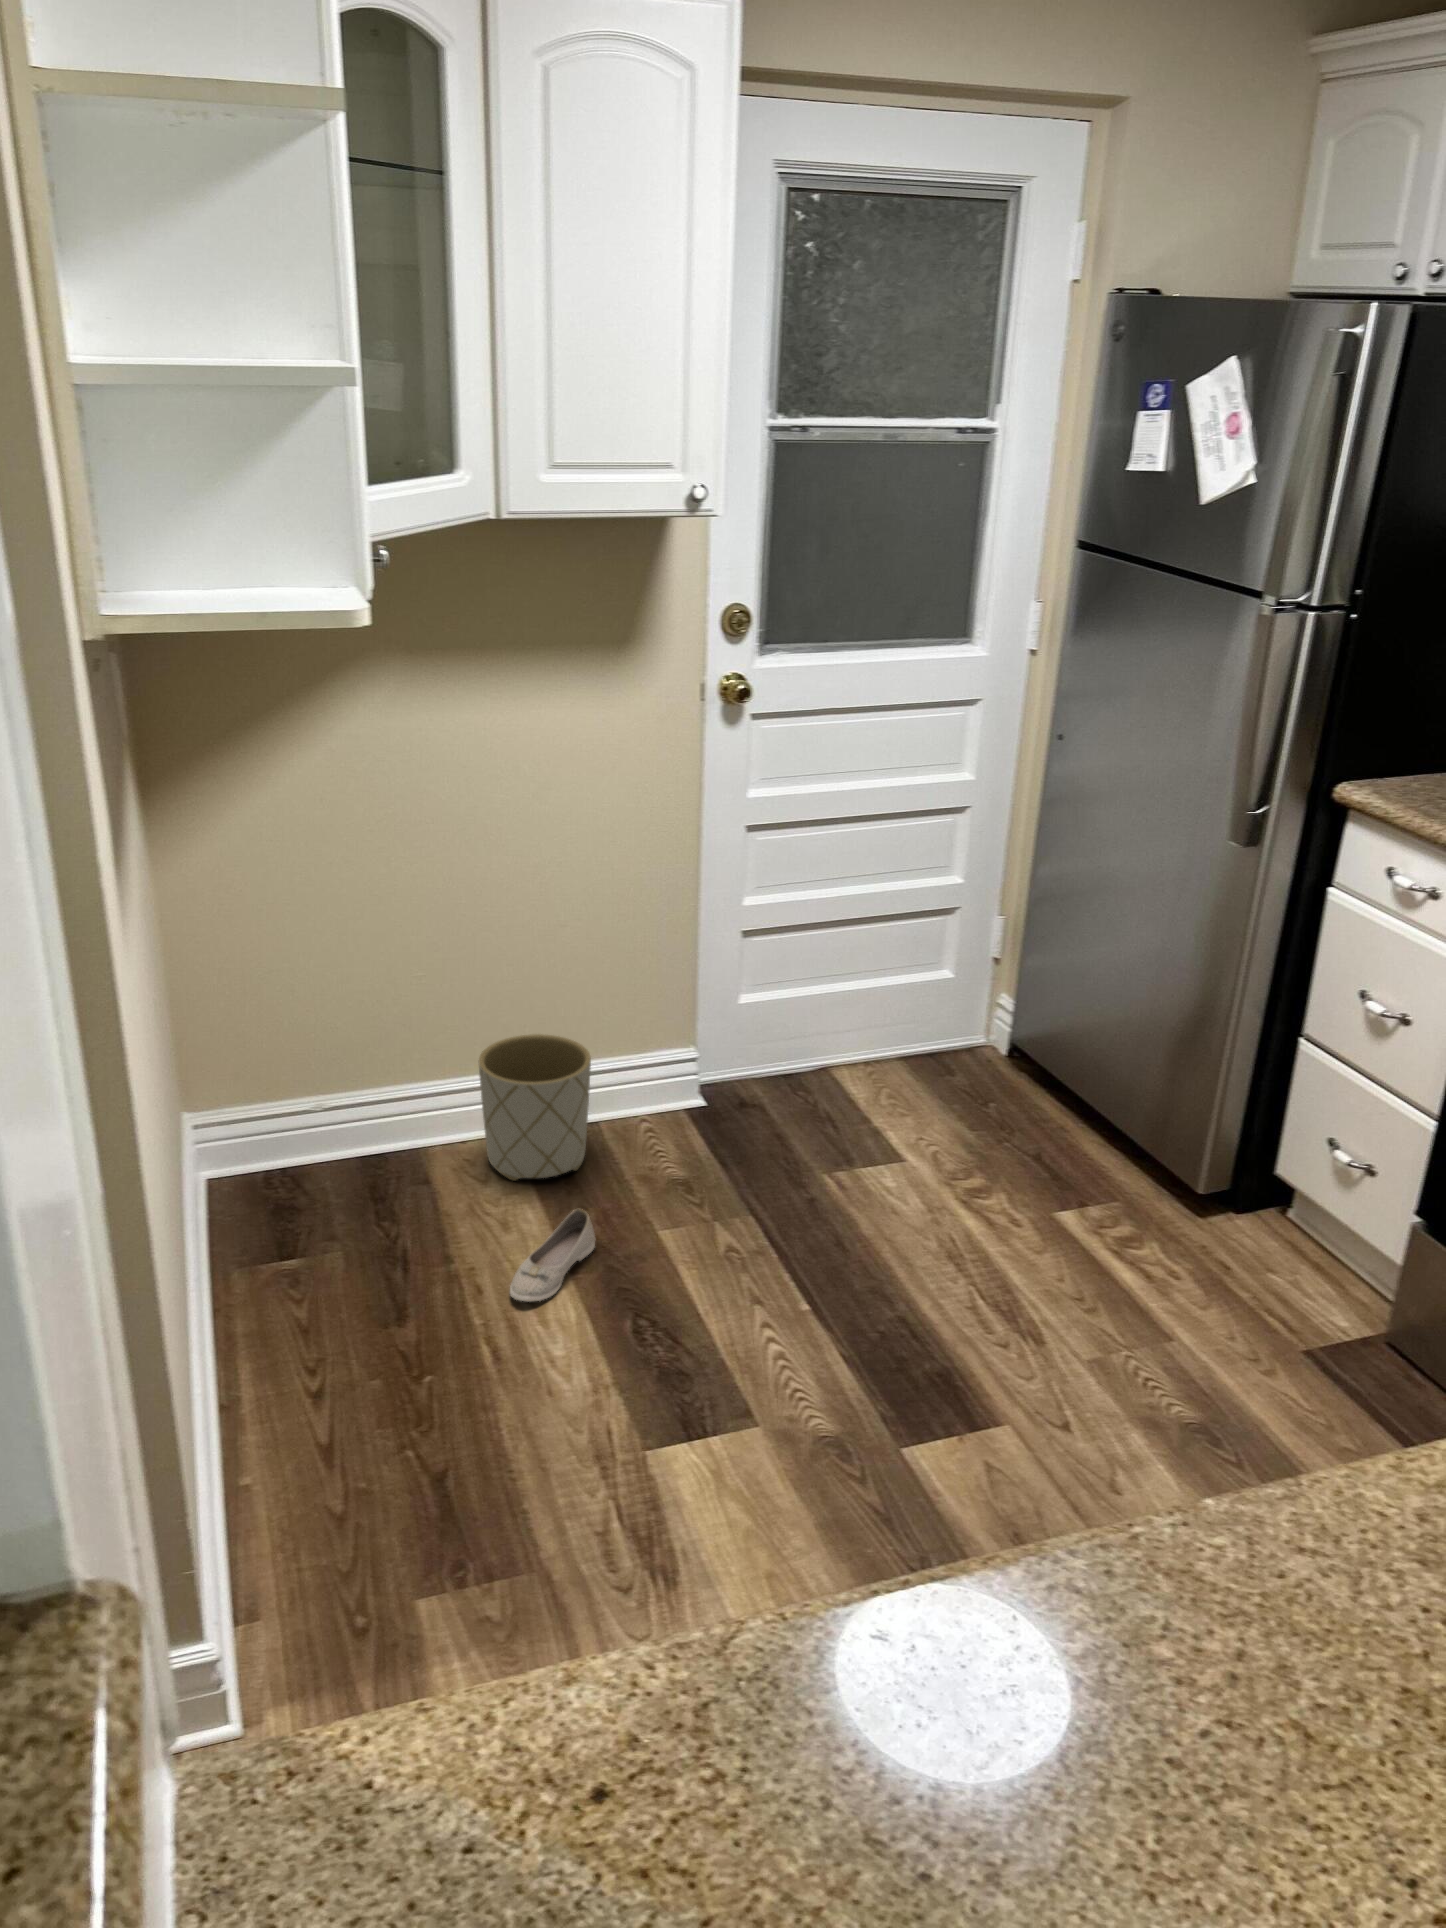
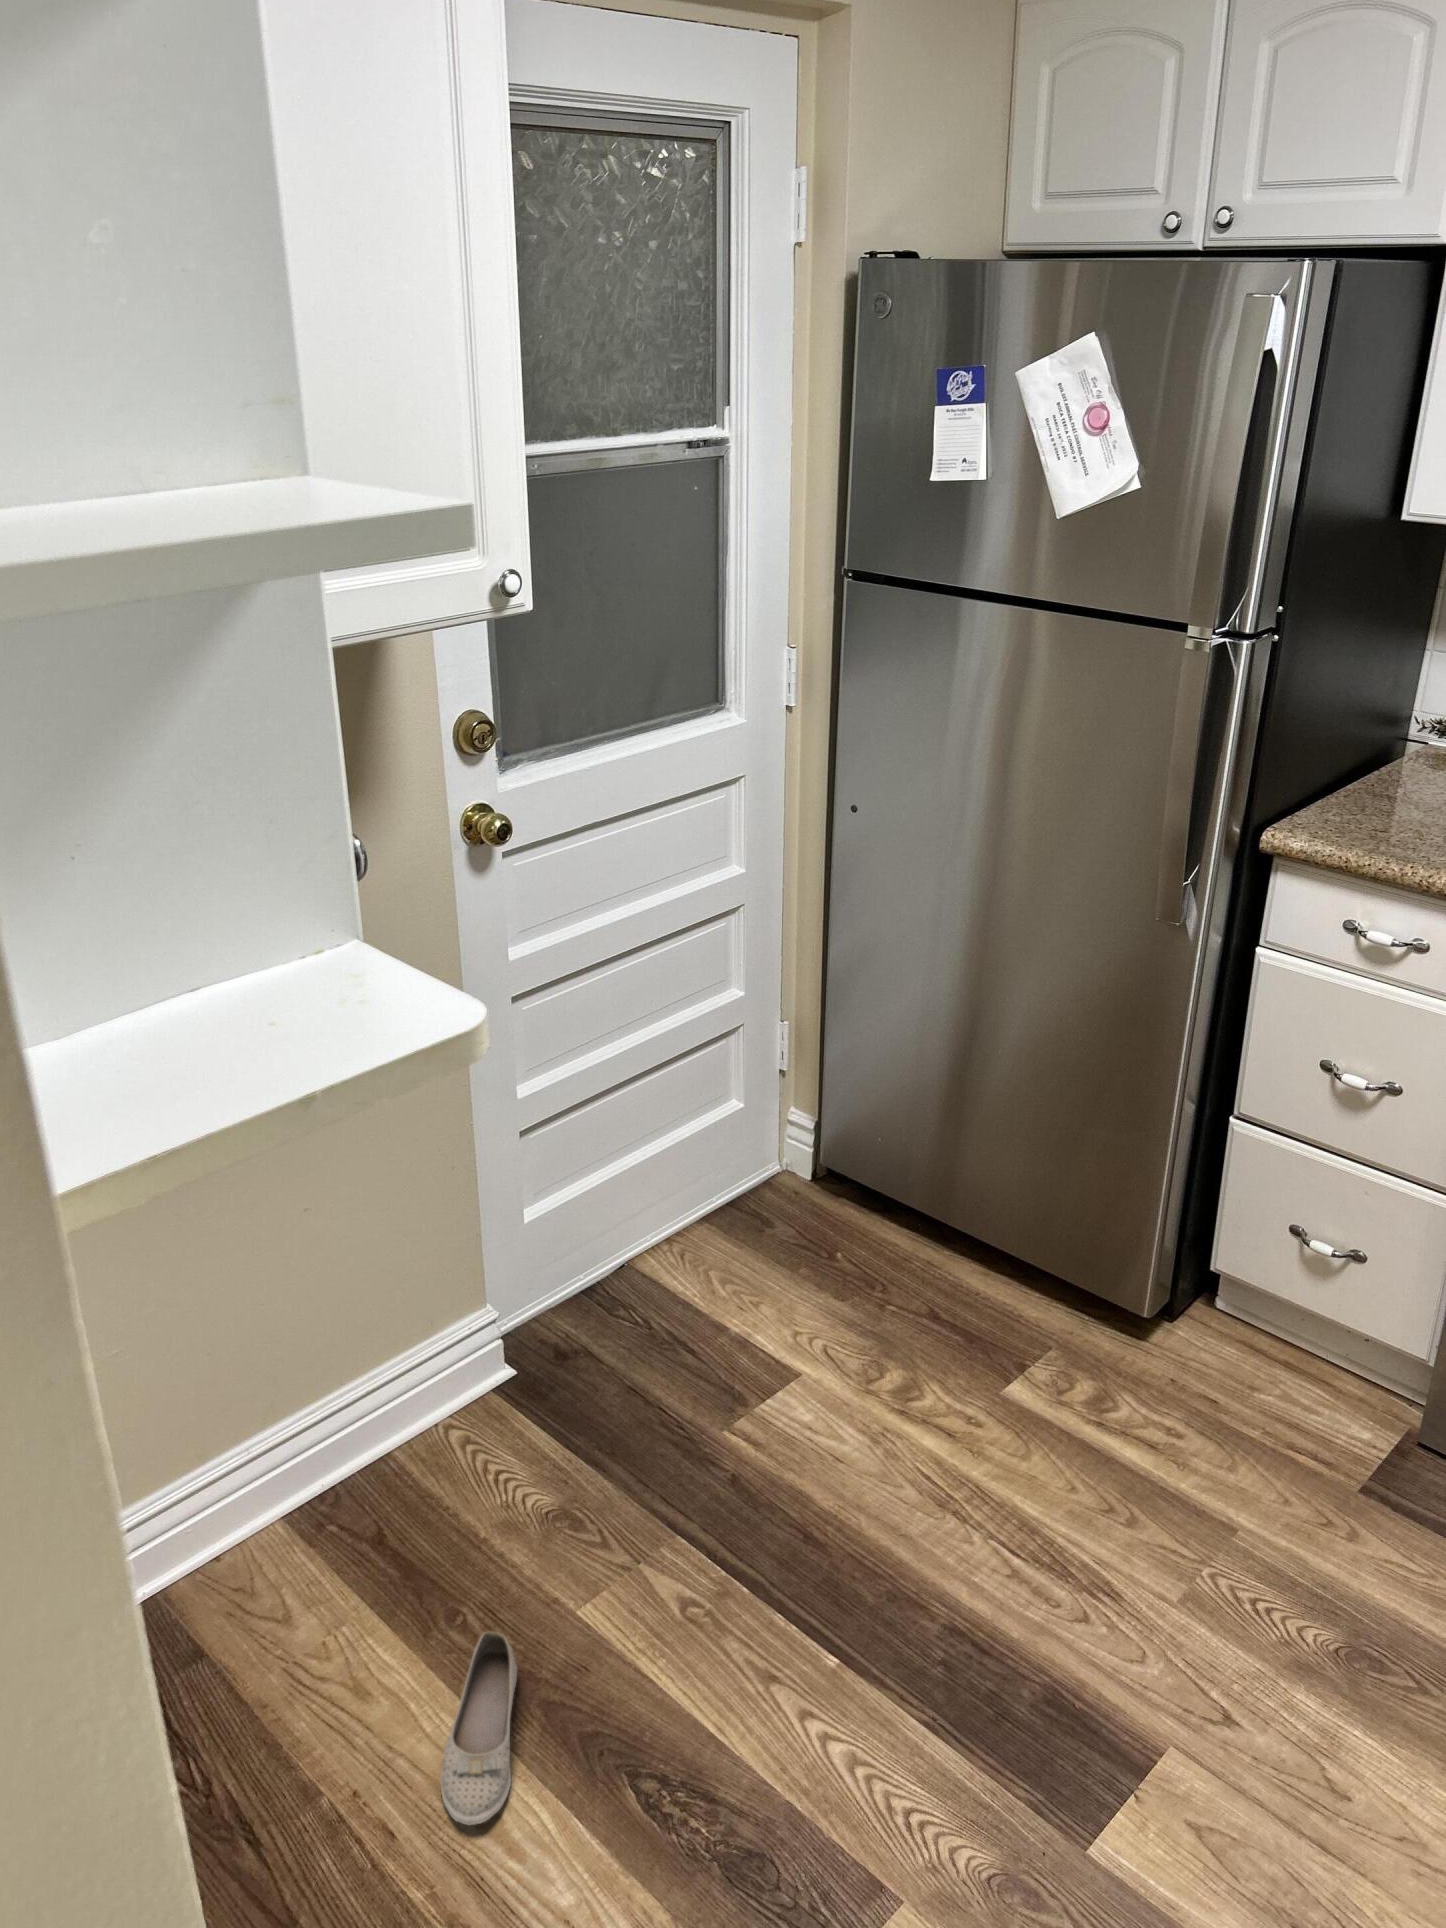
planter: present [478,1034,591,1181] -> none [247,1363,417,1597]

